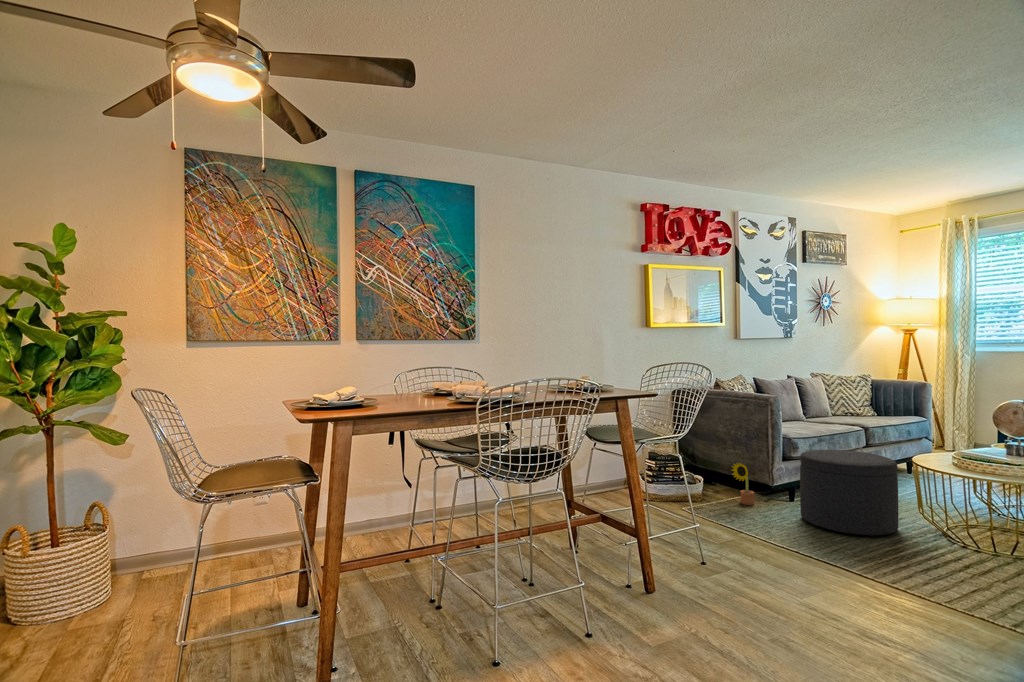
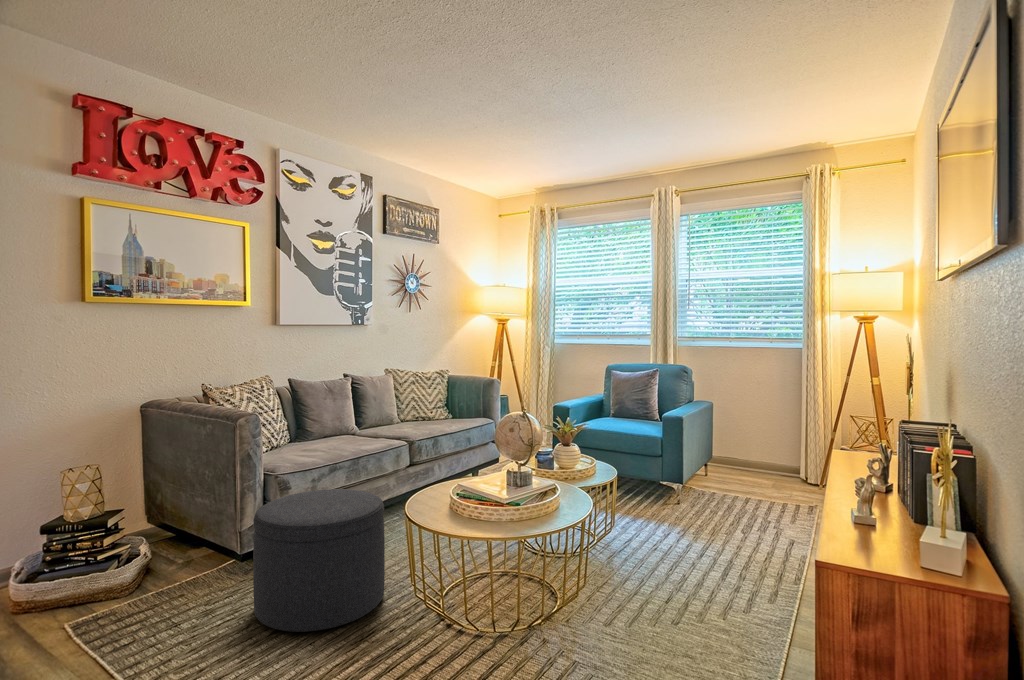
decorative plant: present [732,463,754,505] -> none [176,523,215,588]

